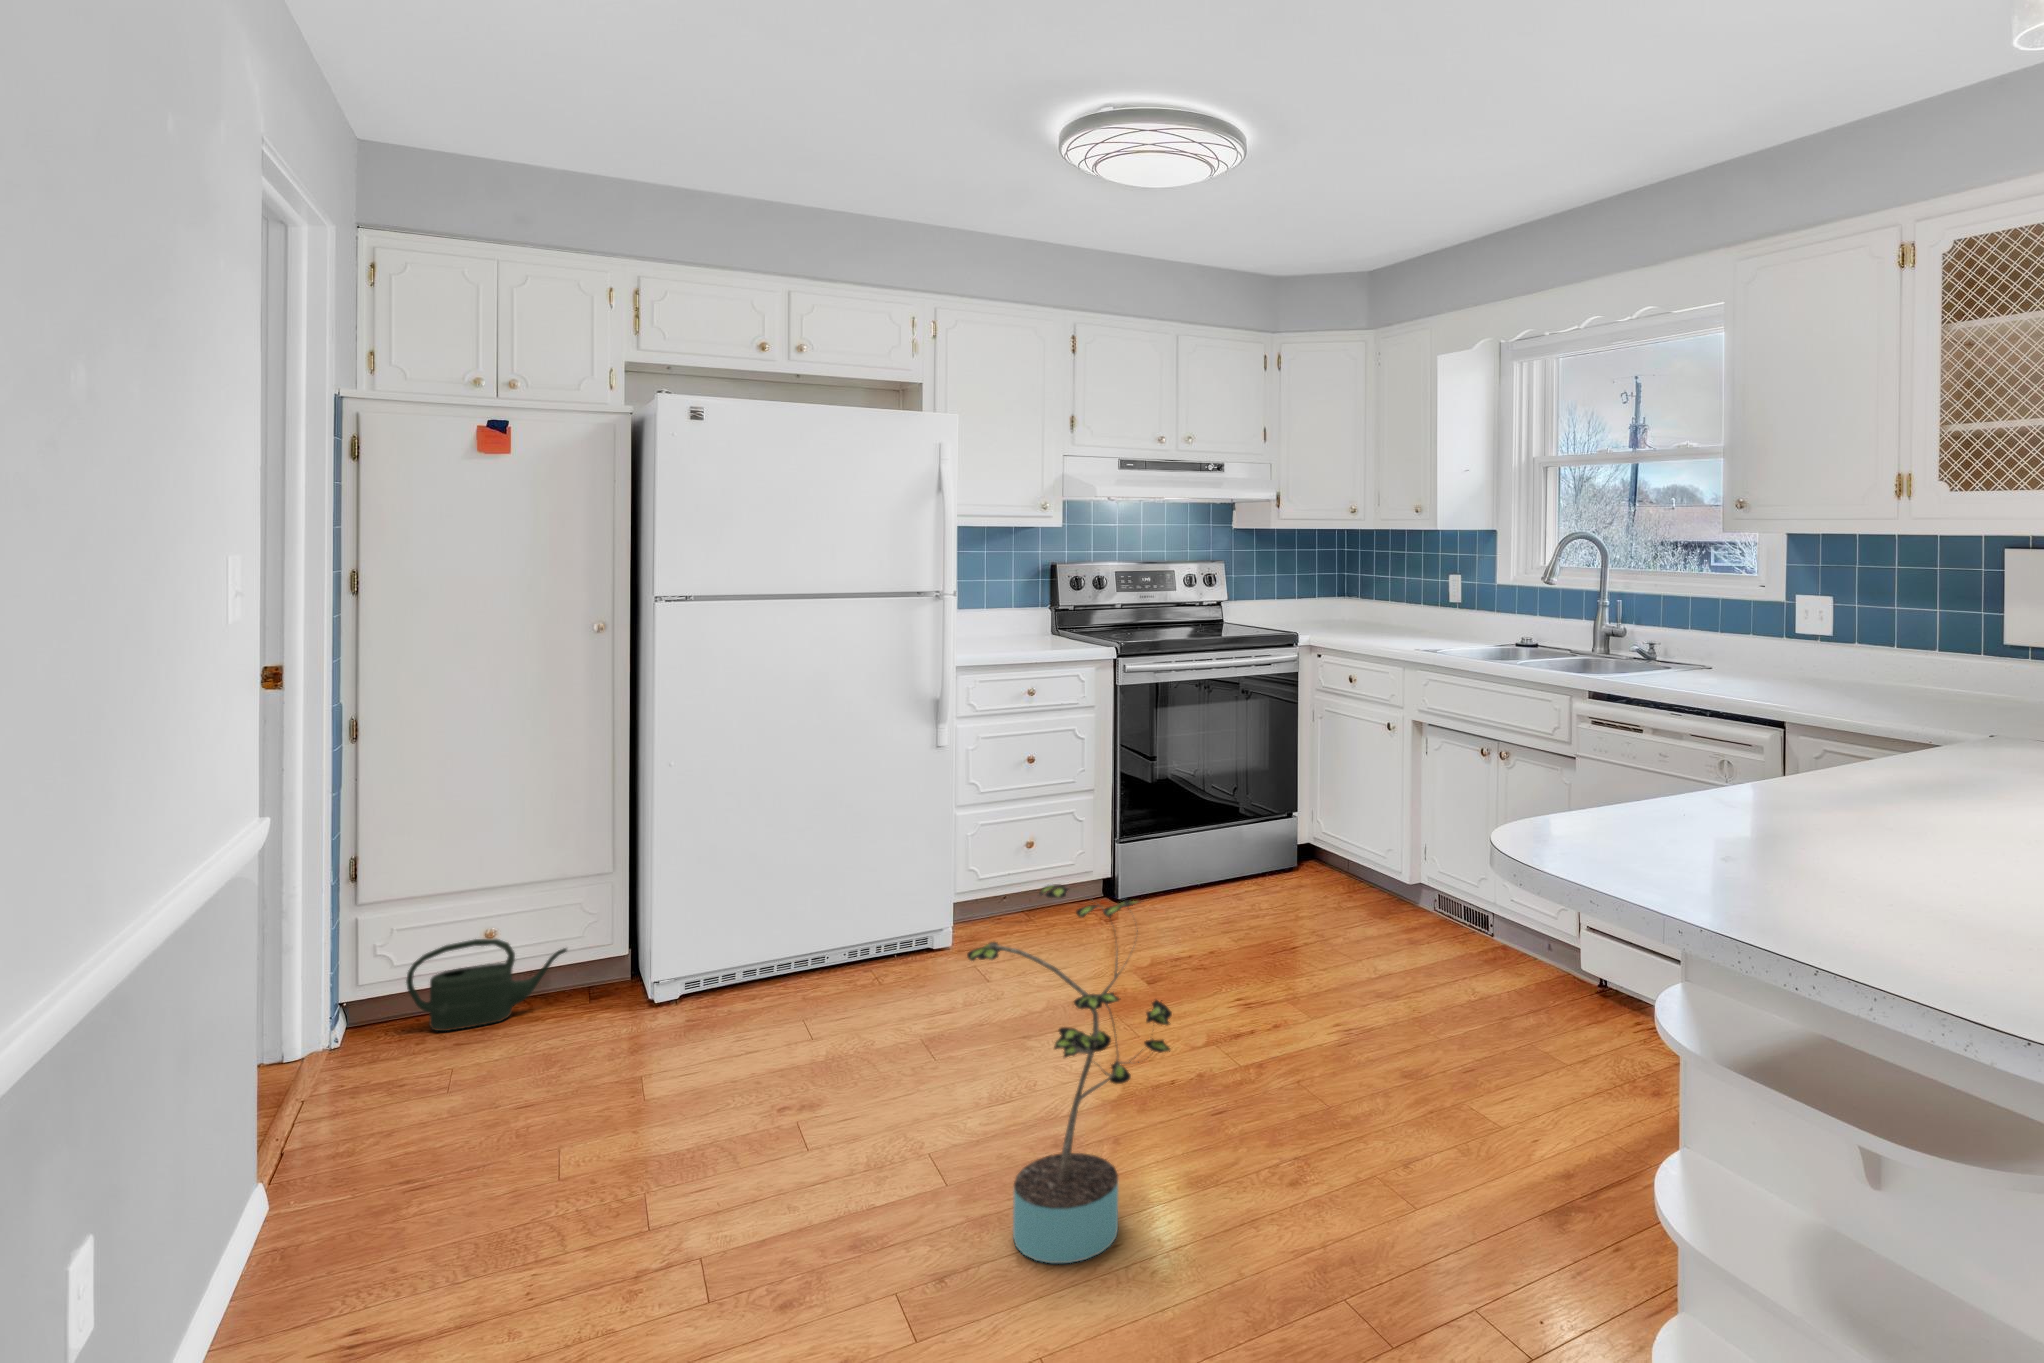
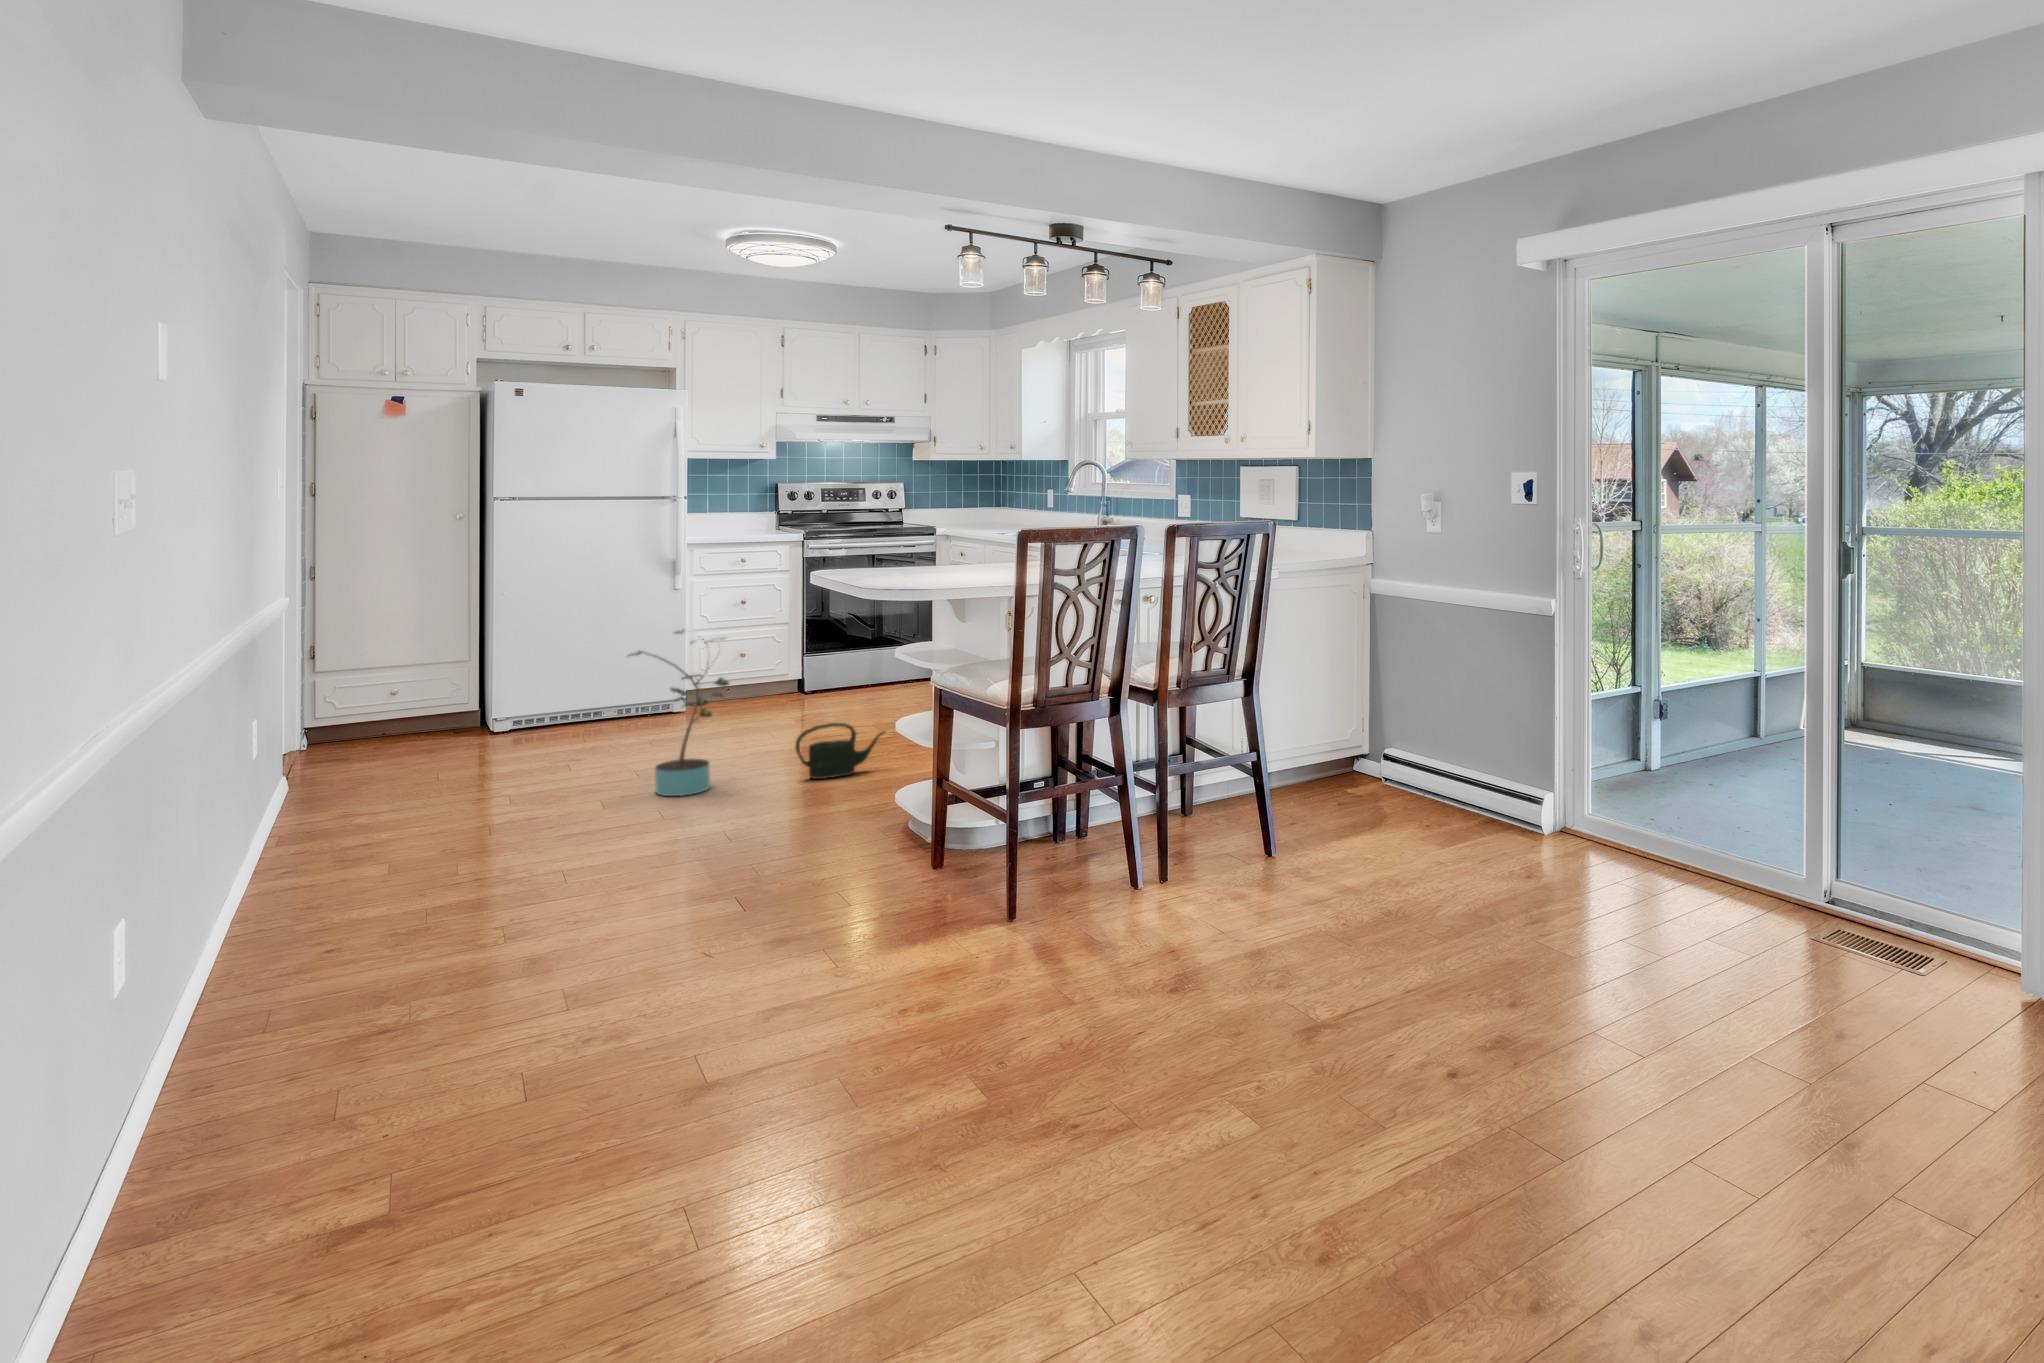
watering can: present [406,939,567,1031] -> present [795,723,885,779]

